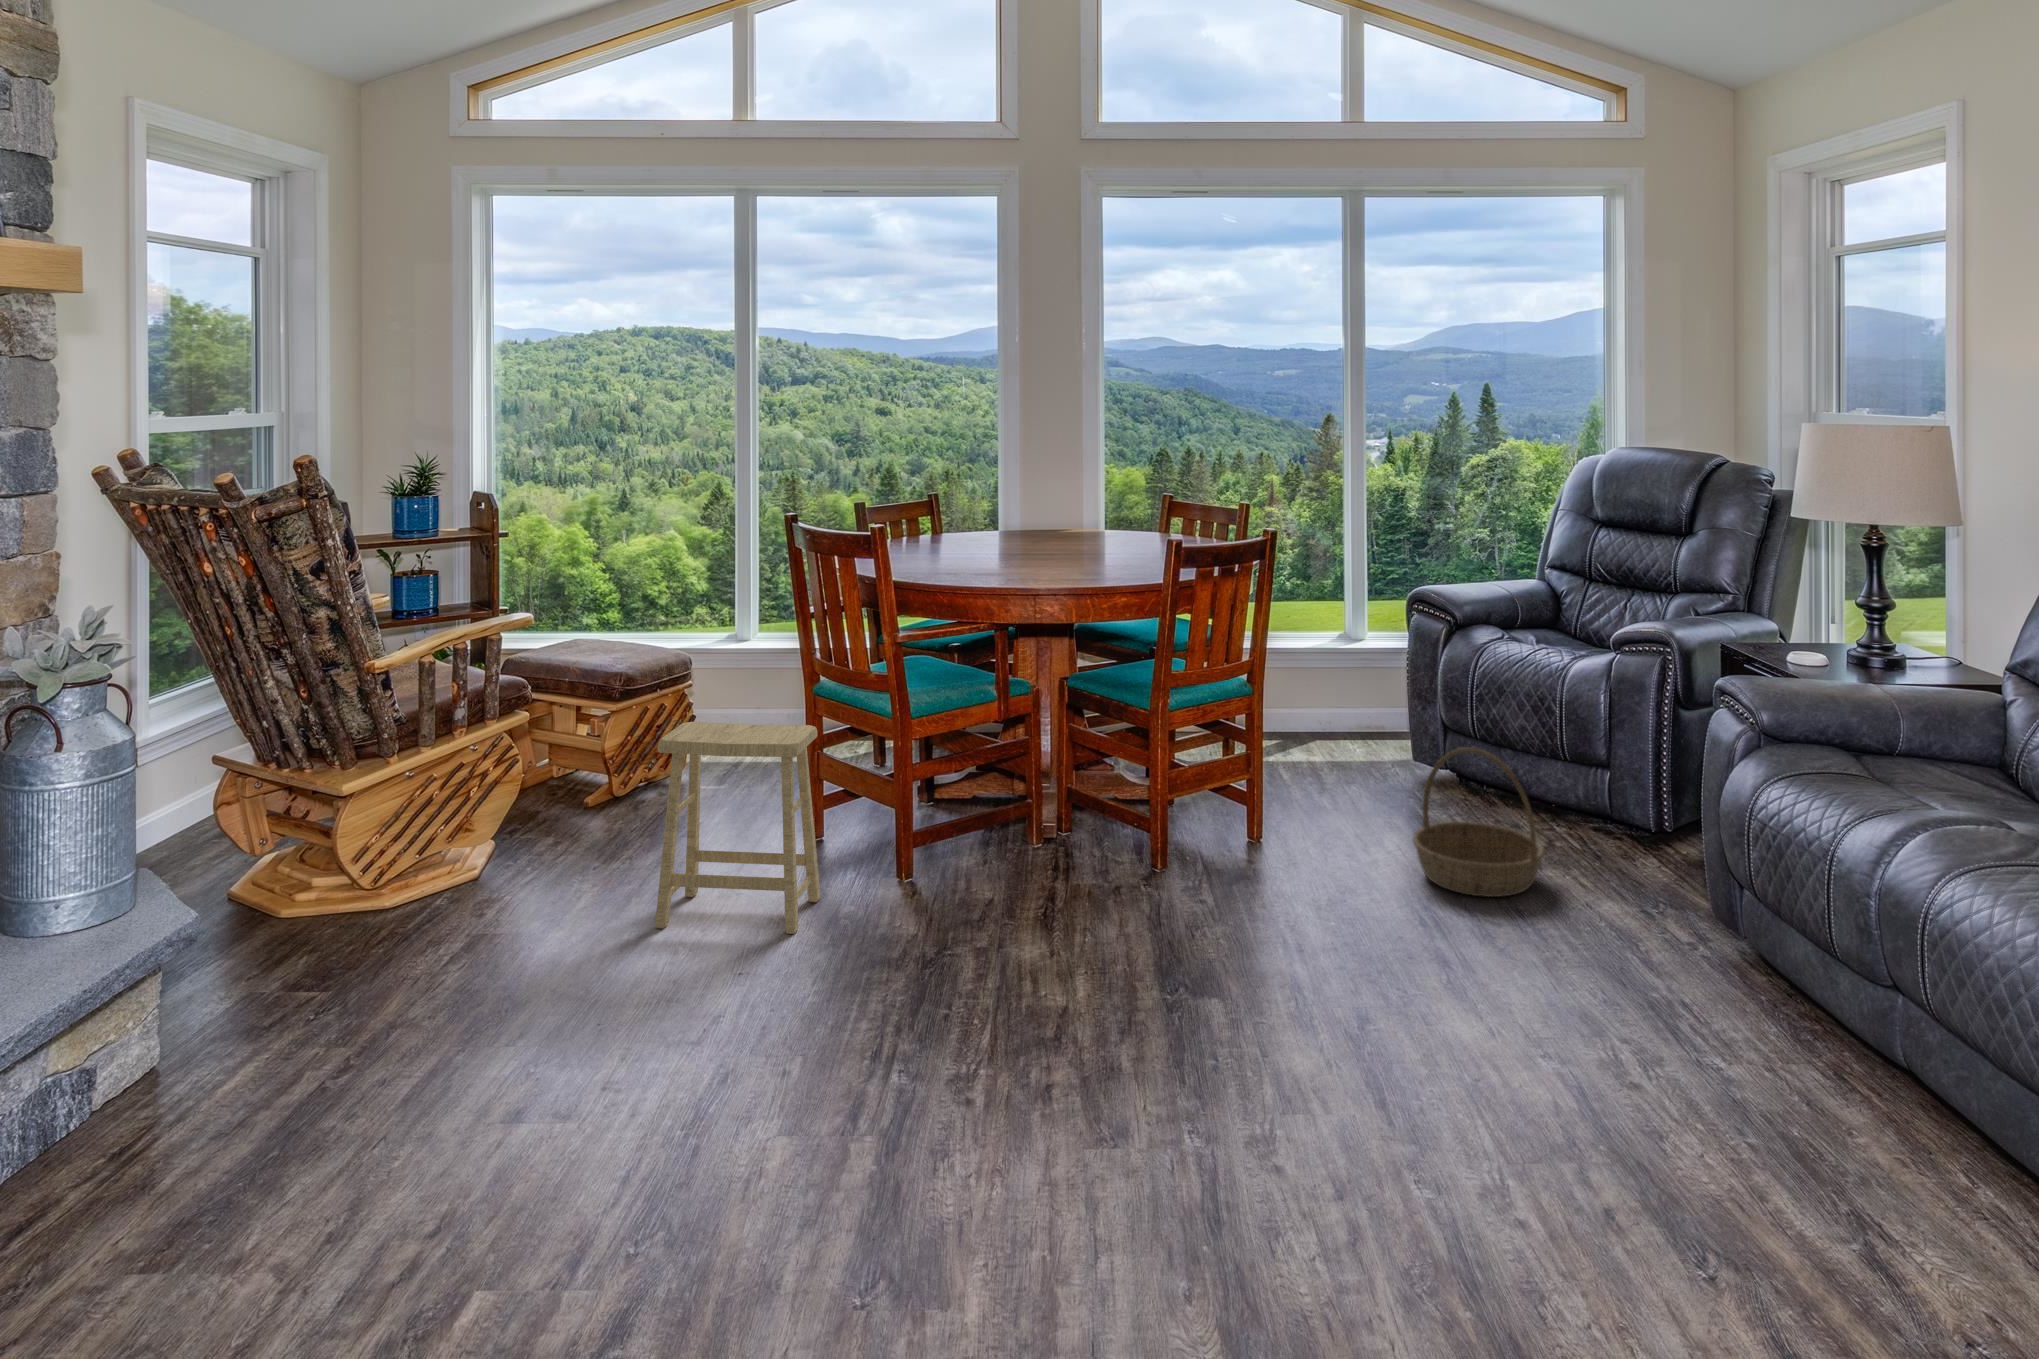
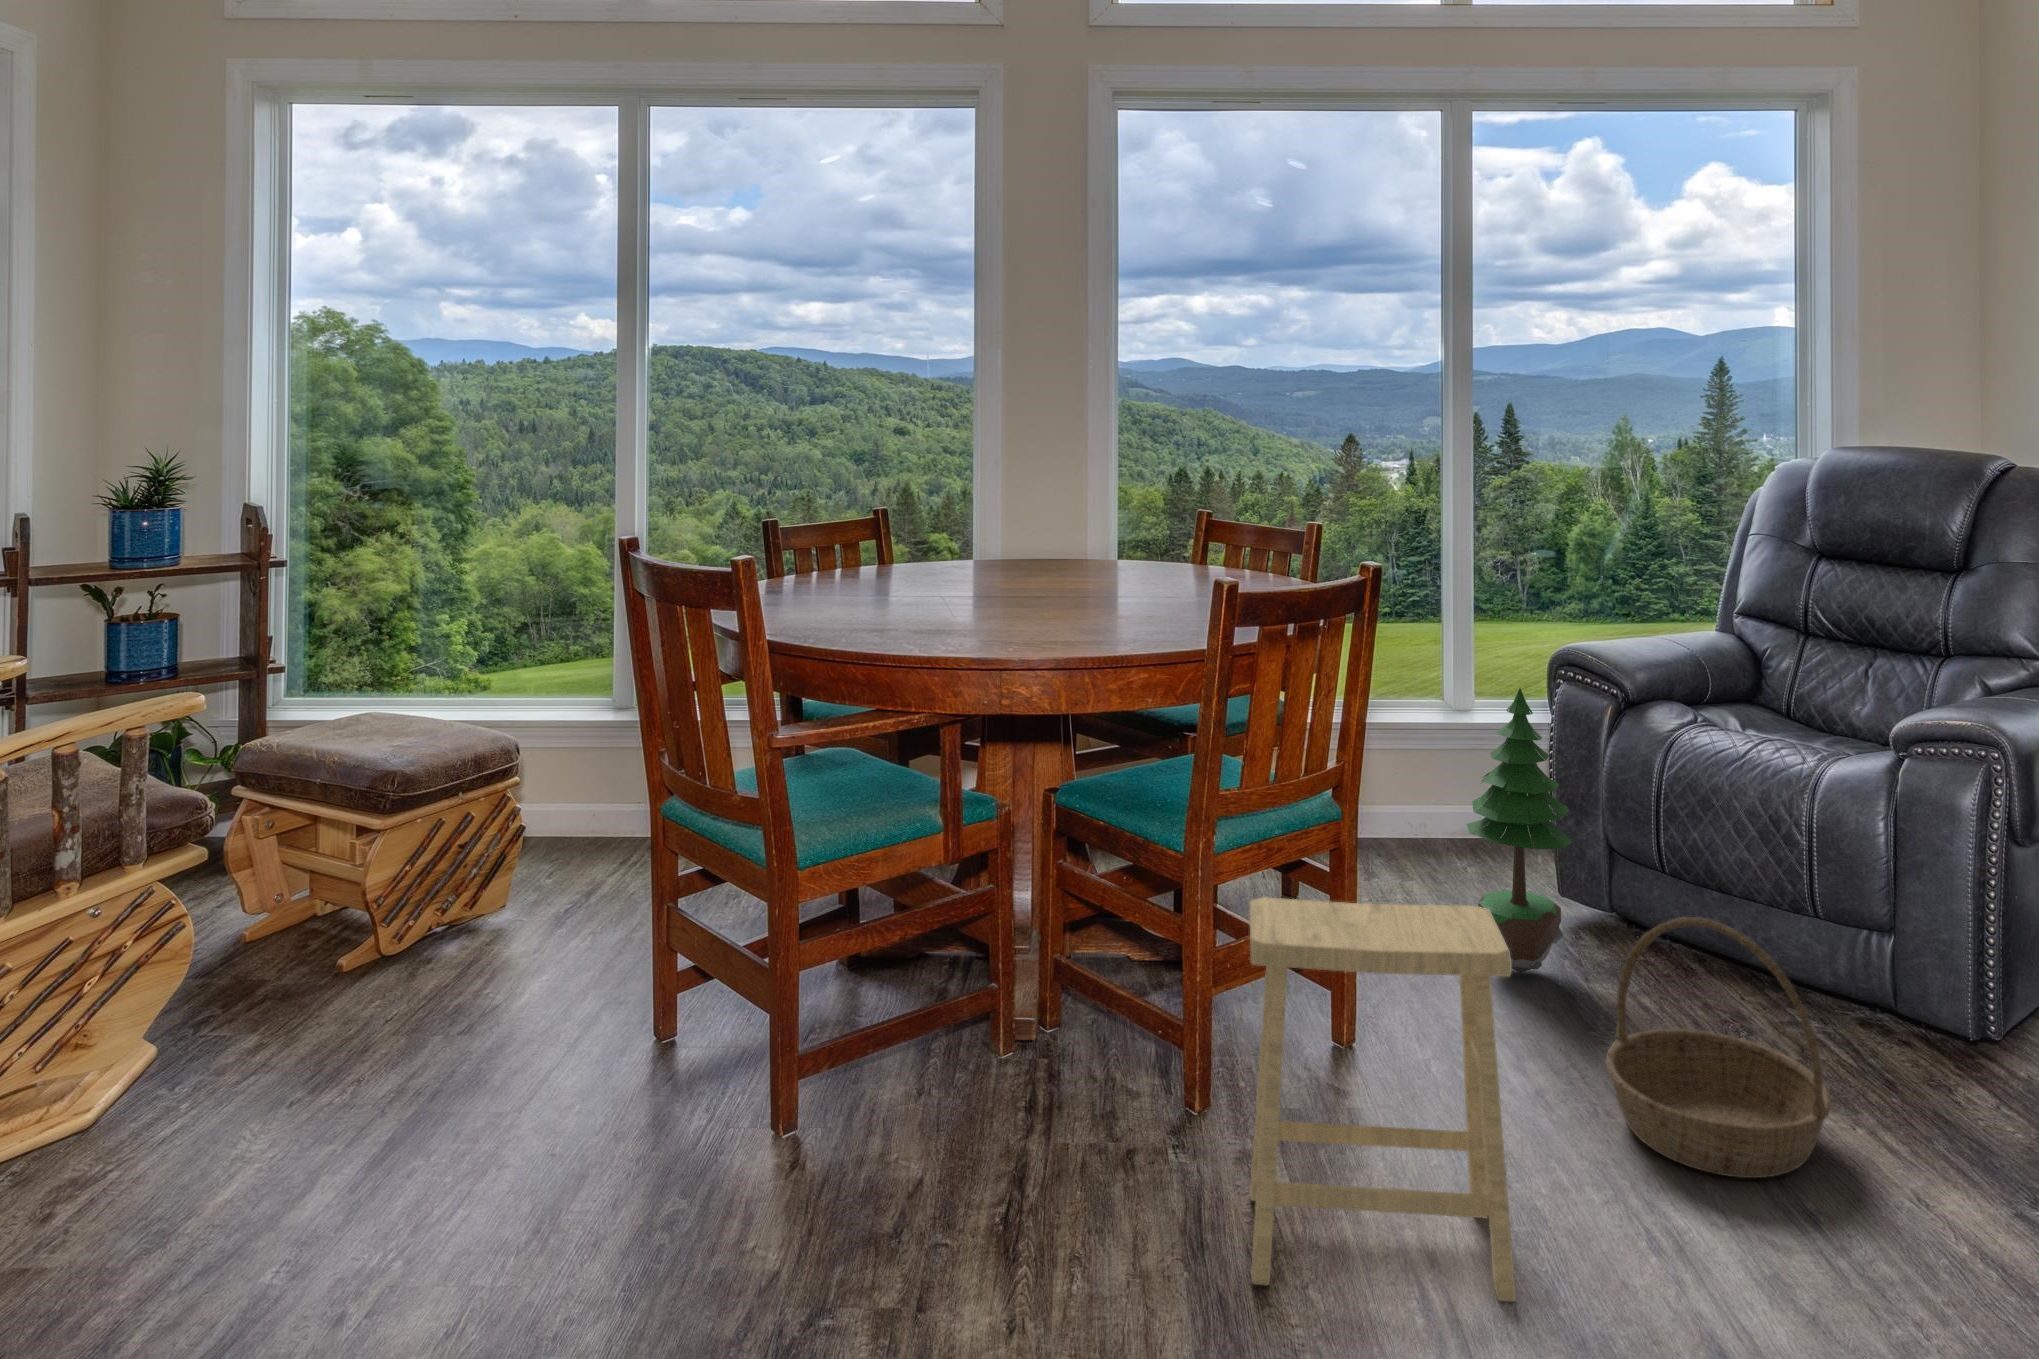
potted tree: none [1341,612,1411,803] -> present [1467,688,1572,973]
footstool: present [655,722,821,934] -> present [1249,897,1516,1302]

